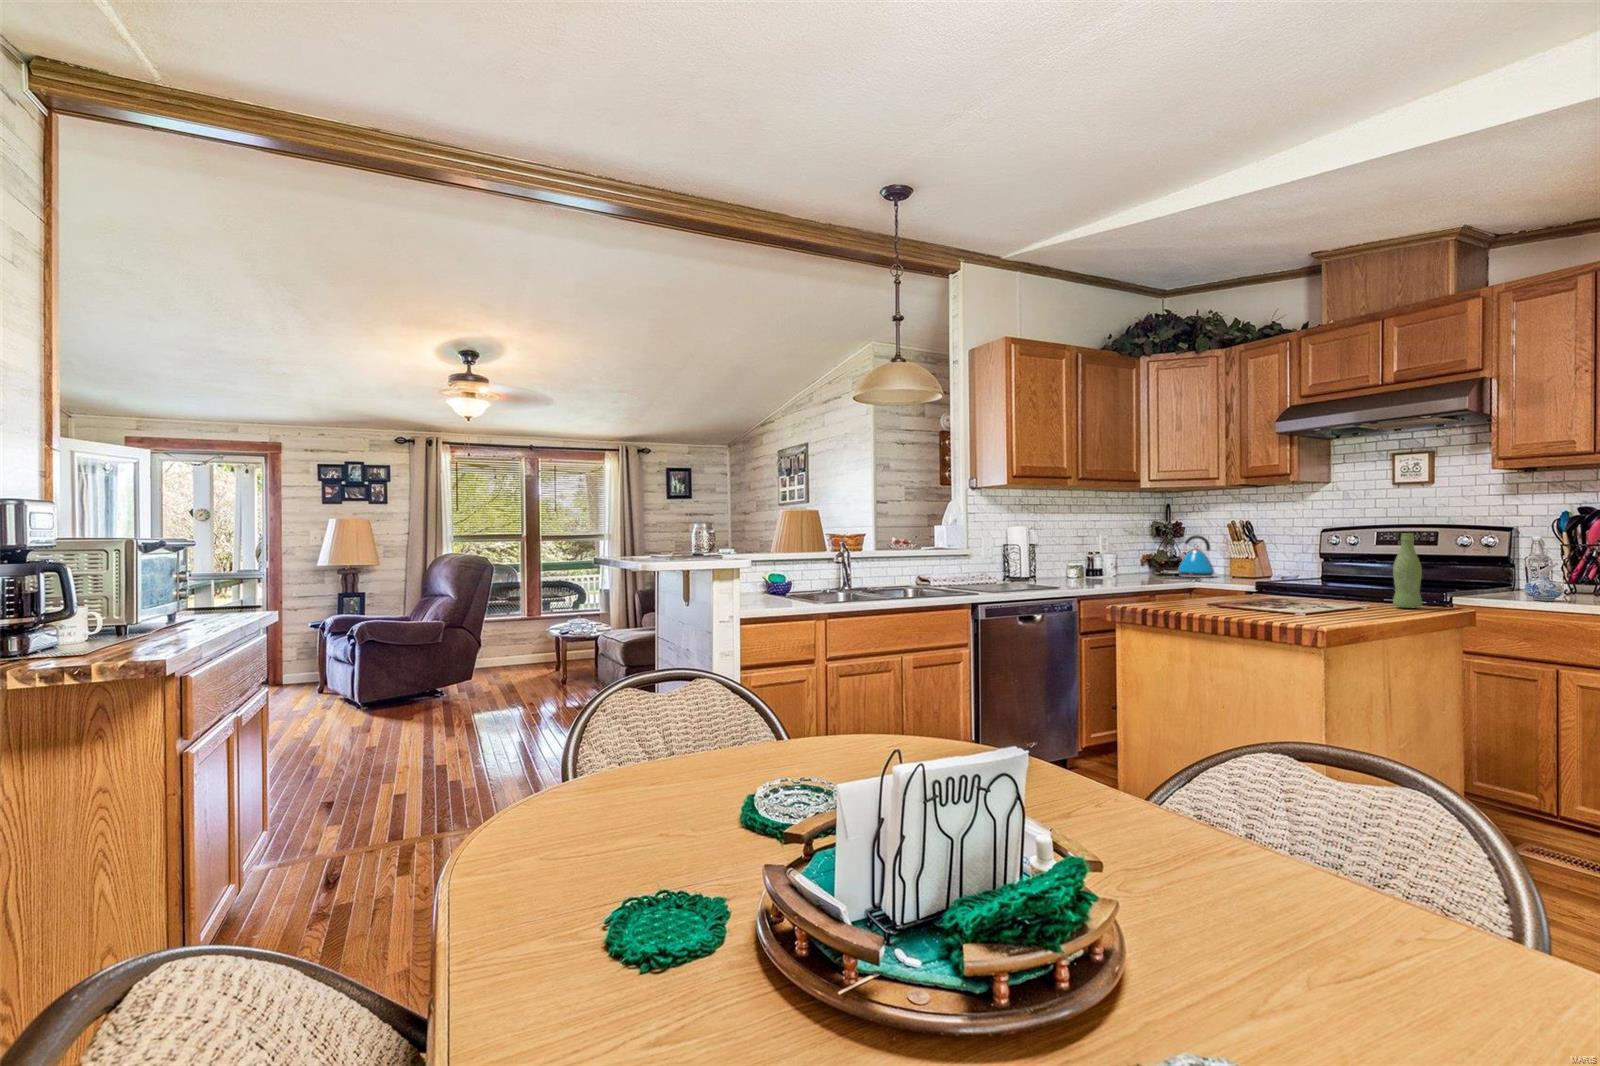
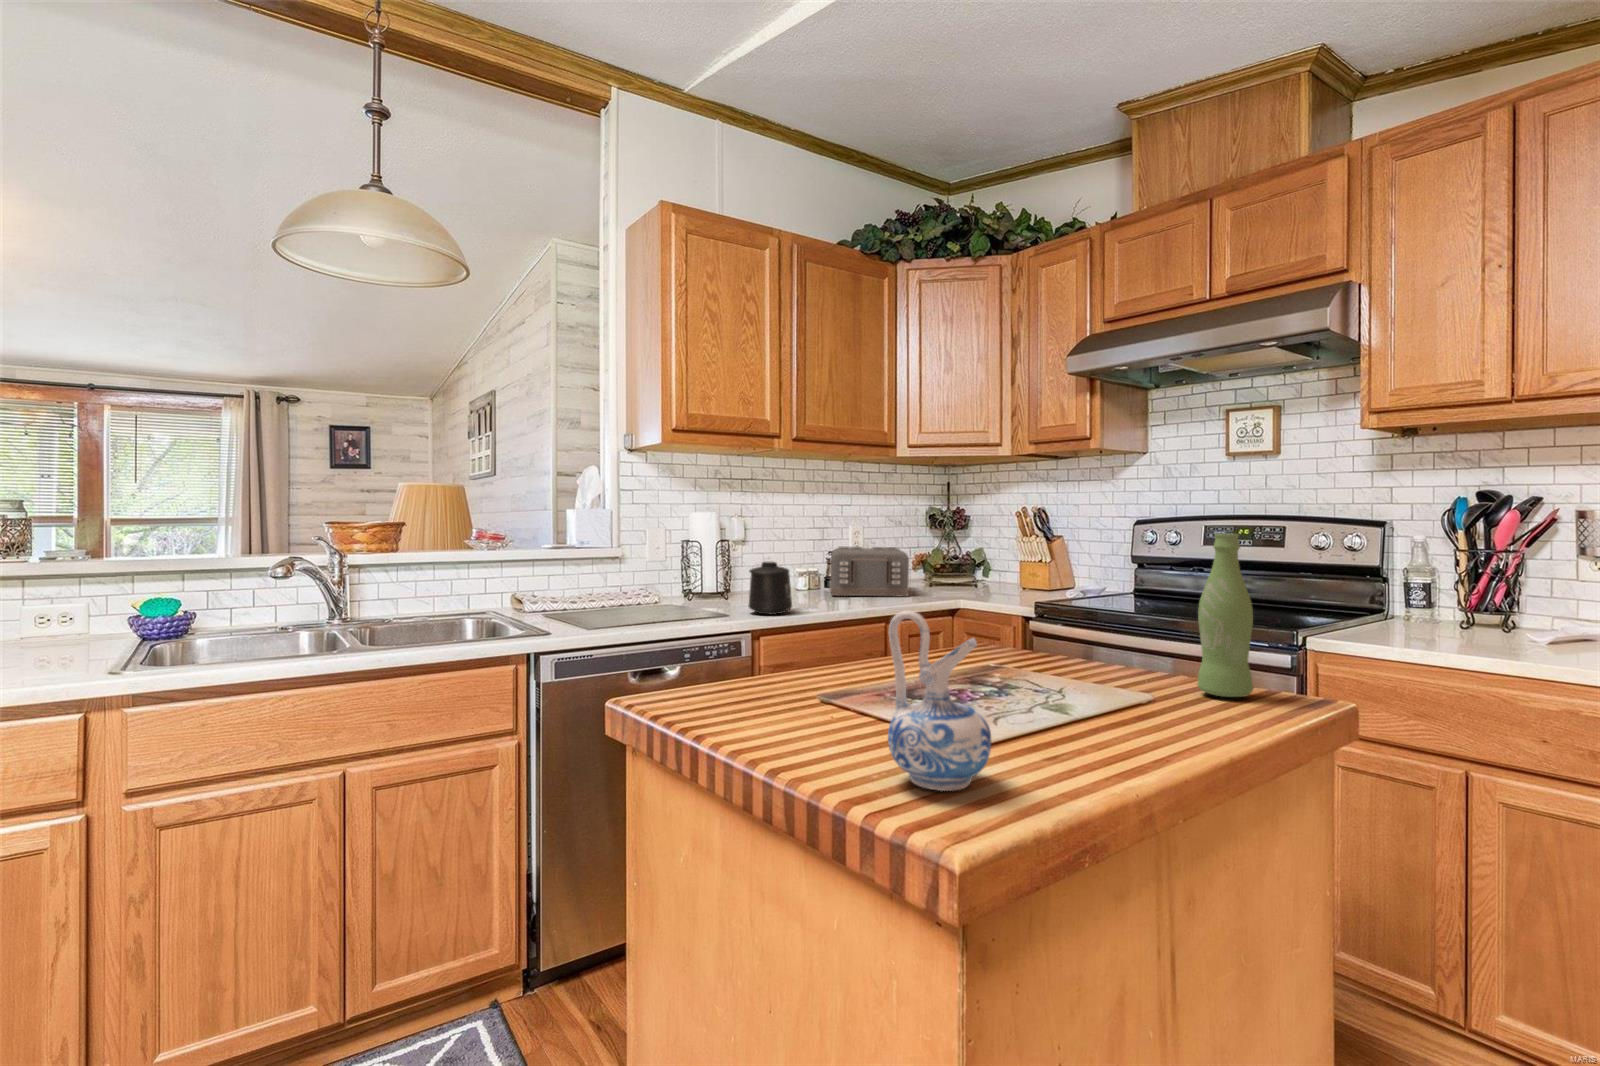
kettle: present [1178,535,1215,578] -> none [943,529,996,593]
toaster: none [1094,547,1159,579] -> present [830,547,909,597]
mug: none [1069,555,1098,586] -> present [748,562,792,614]
ceramic pitcher: present [1525,556,1563,601] -> present [888,611,991,791]

